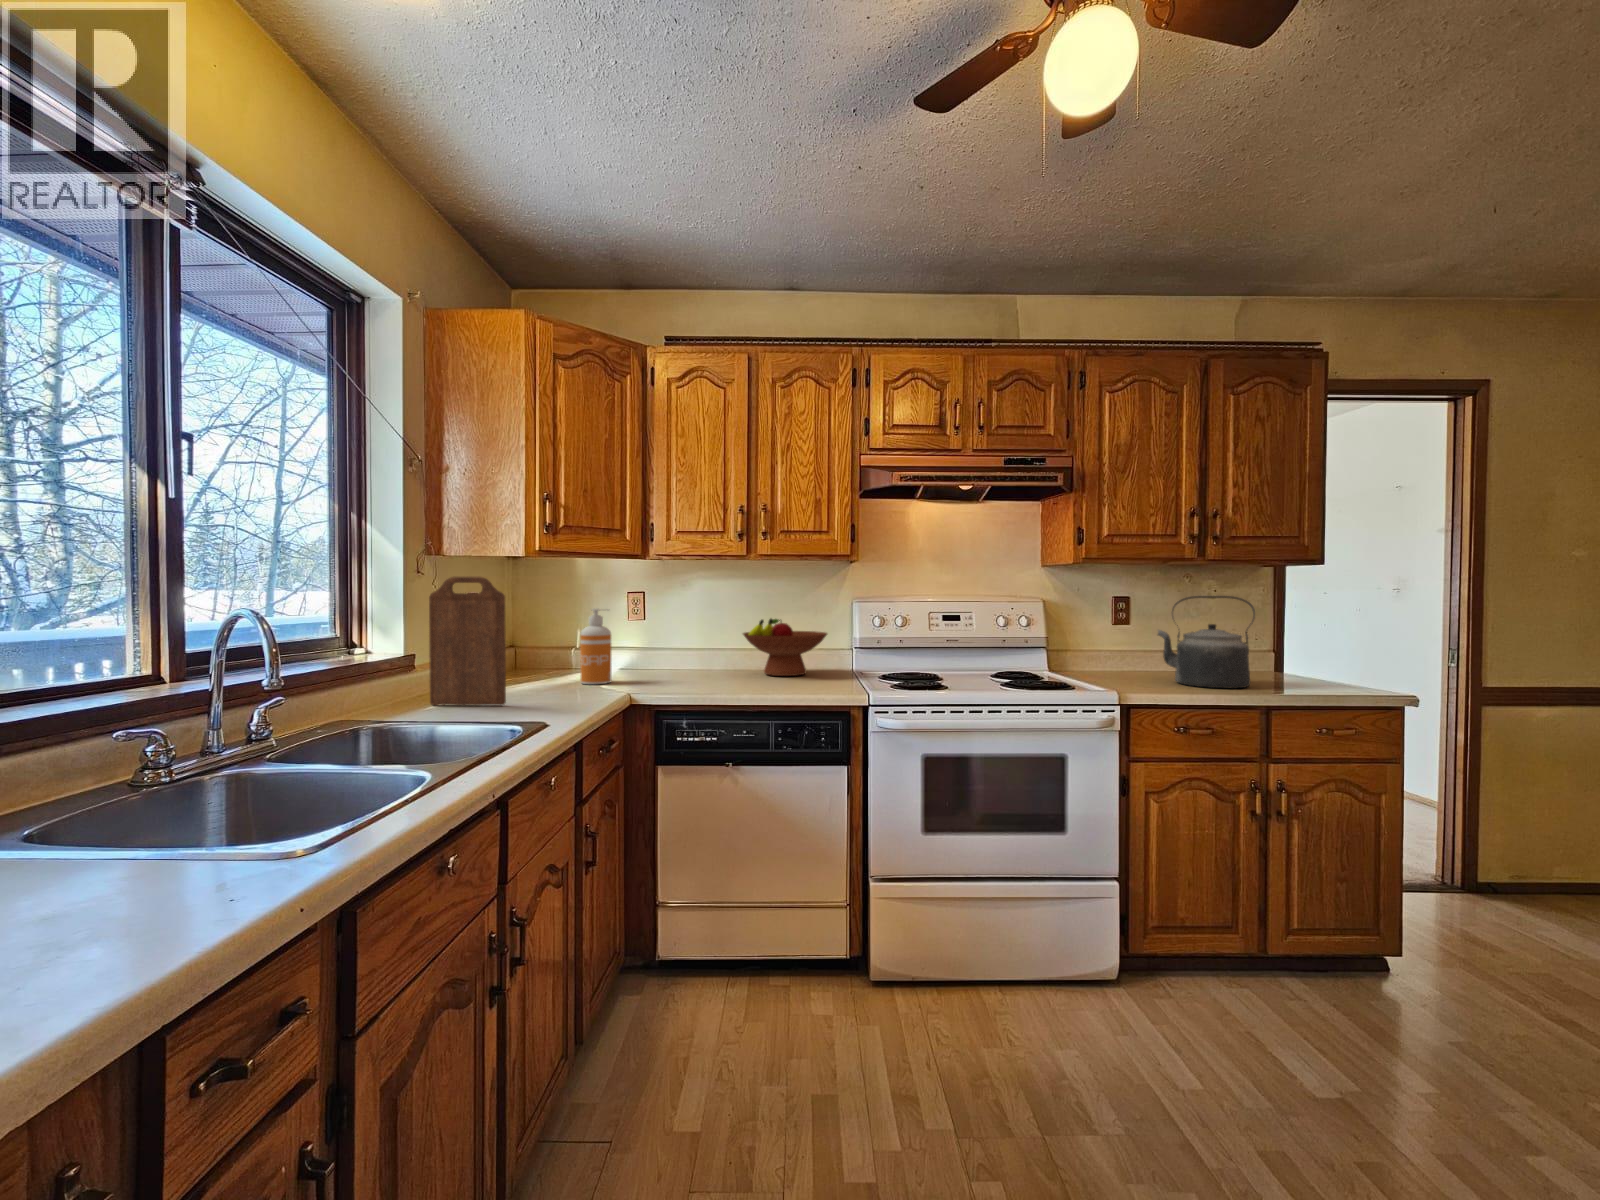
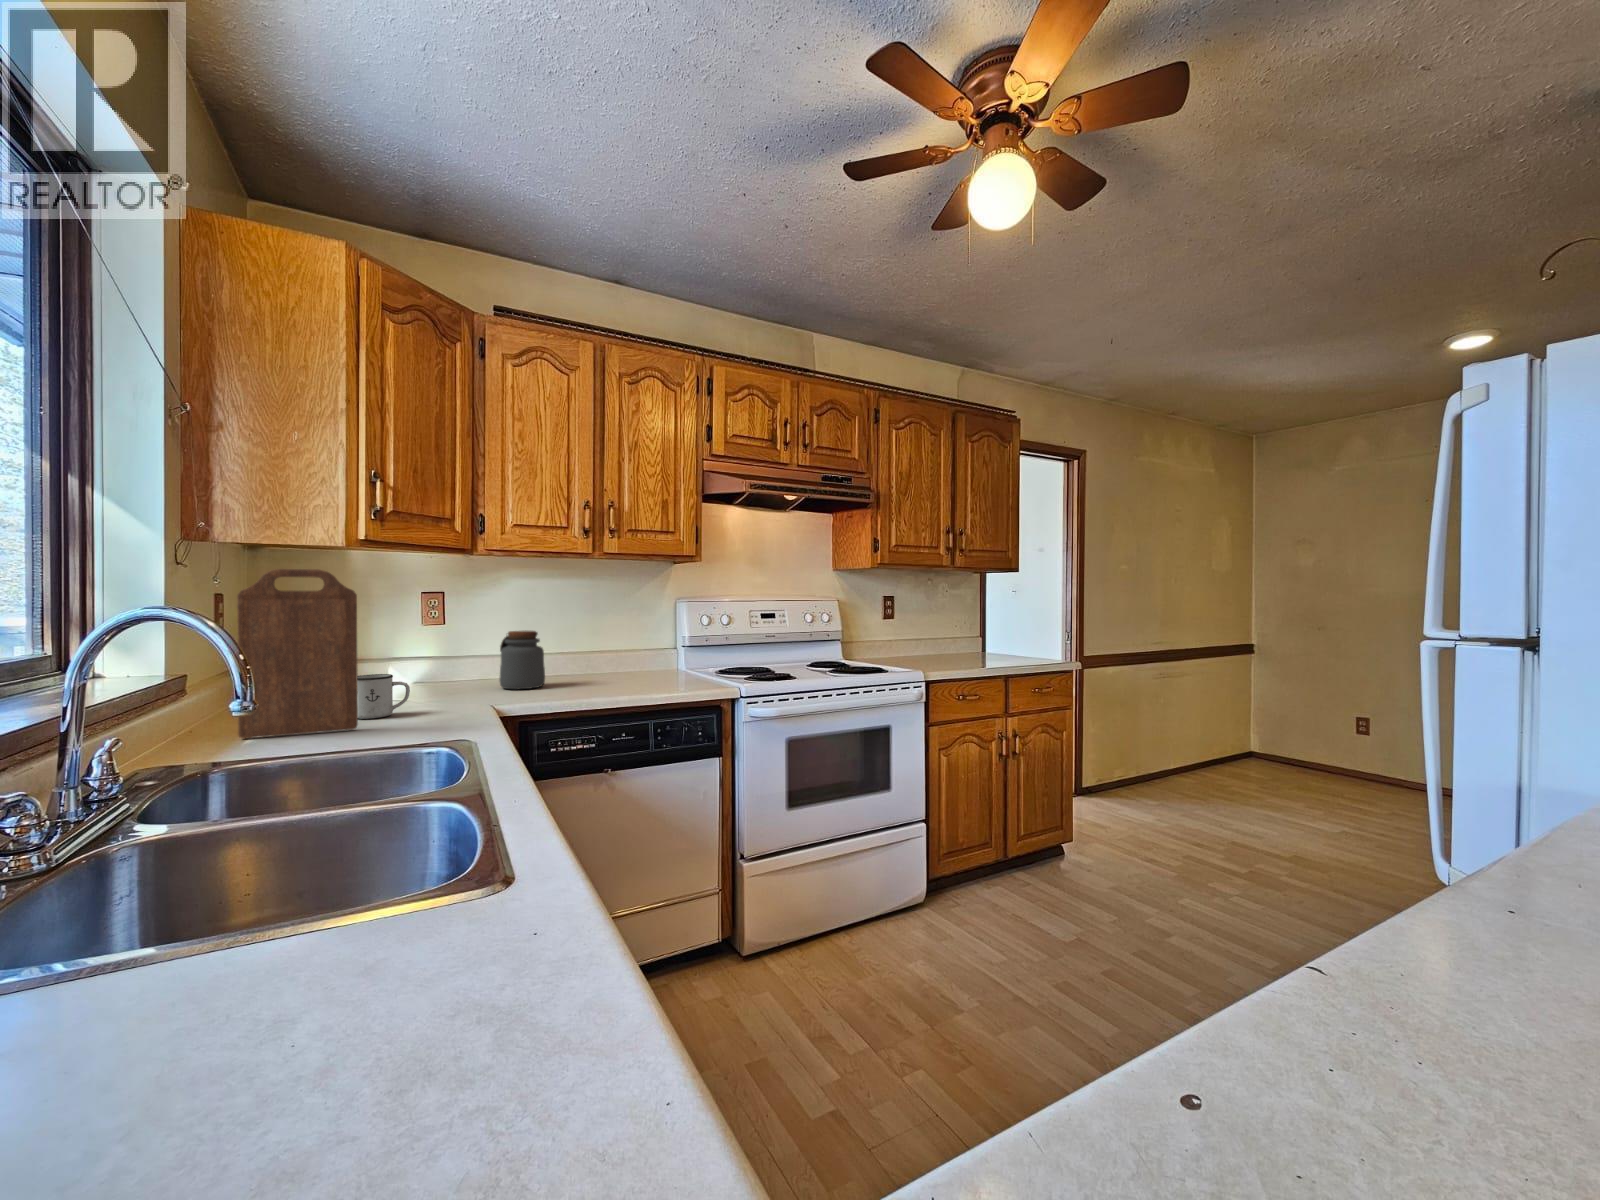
kettle: present [1158,596,1255,688] -> none [926,595,992,664]
soap dispenser: present [580,608,612,684] -> none [399,610,439,699]
fruit bowl: present [743,619,827,676] -> none [574,618,665,677]
jar: none [664,628,703,682] -> present [500,631,545,689]
mug: none [520,662,562,698] -> present [357,674,410,719]

